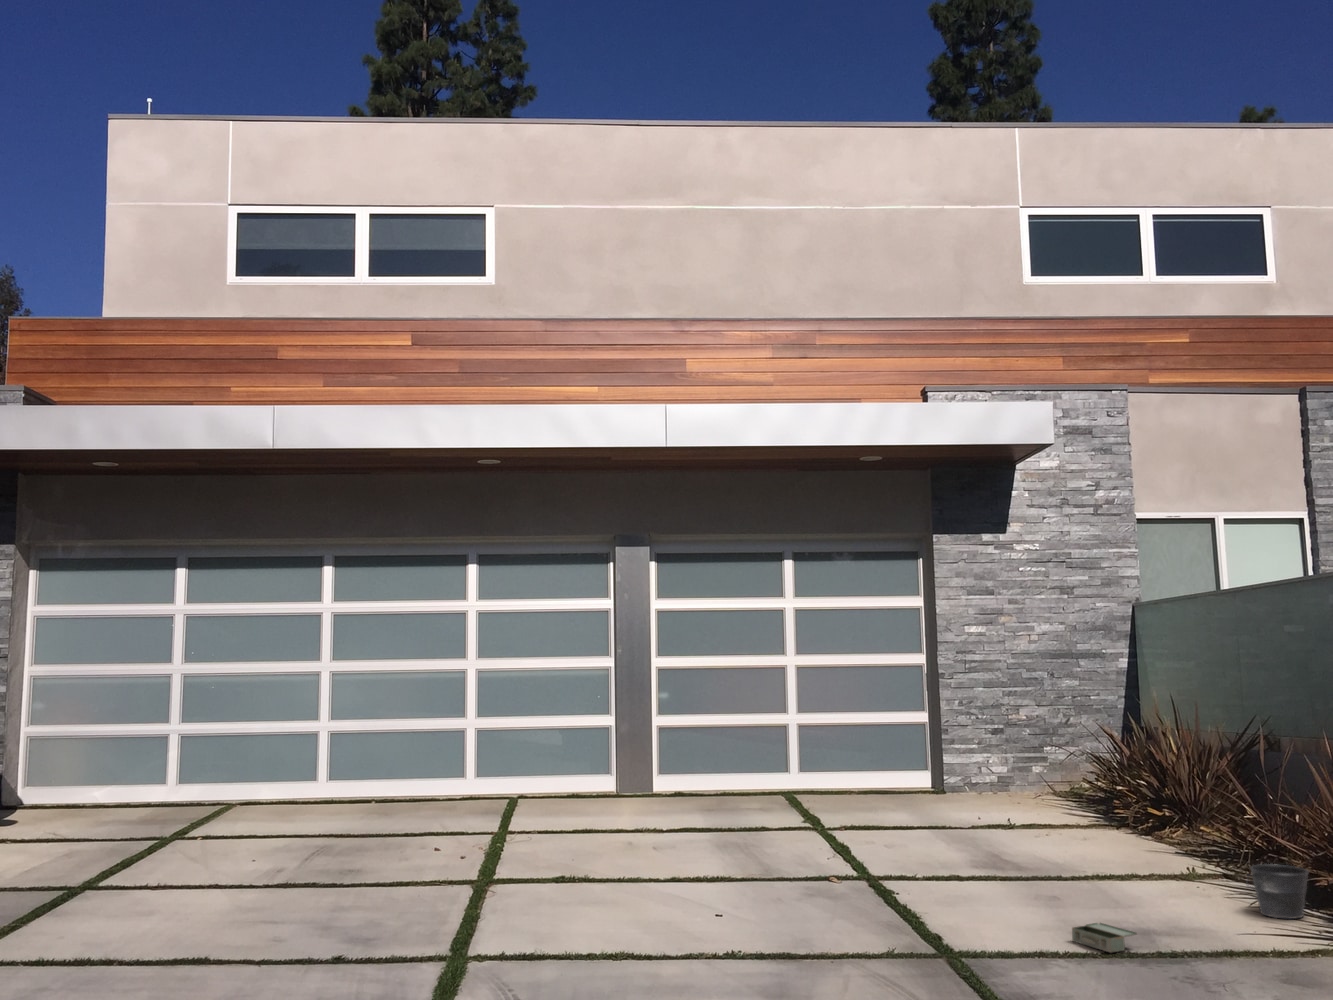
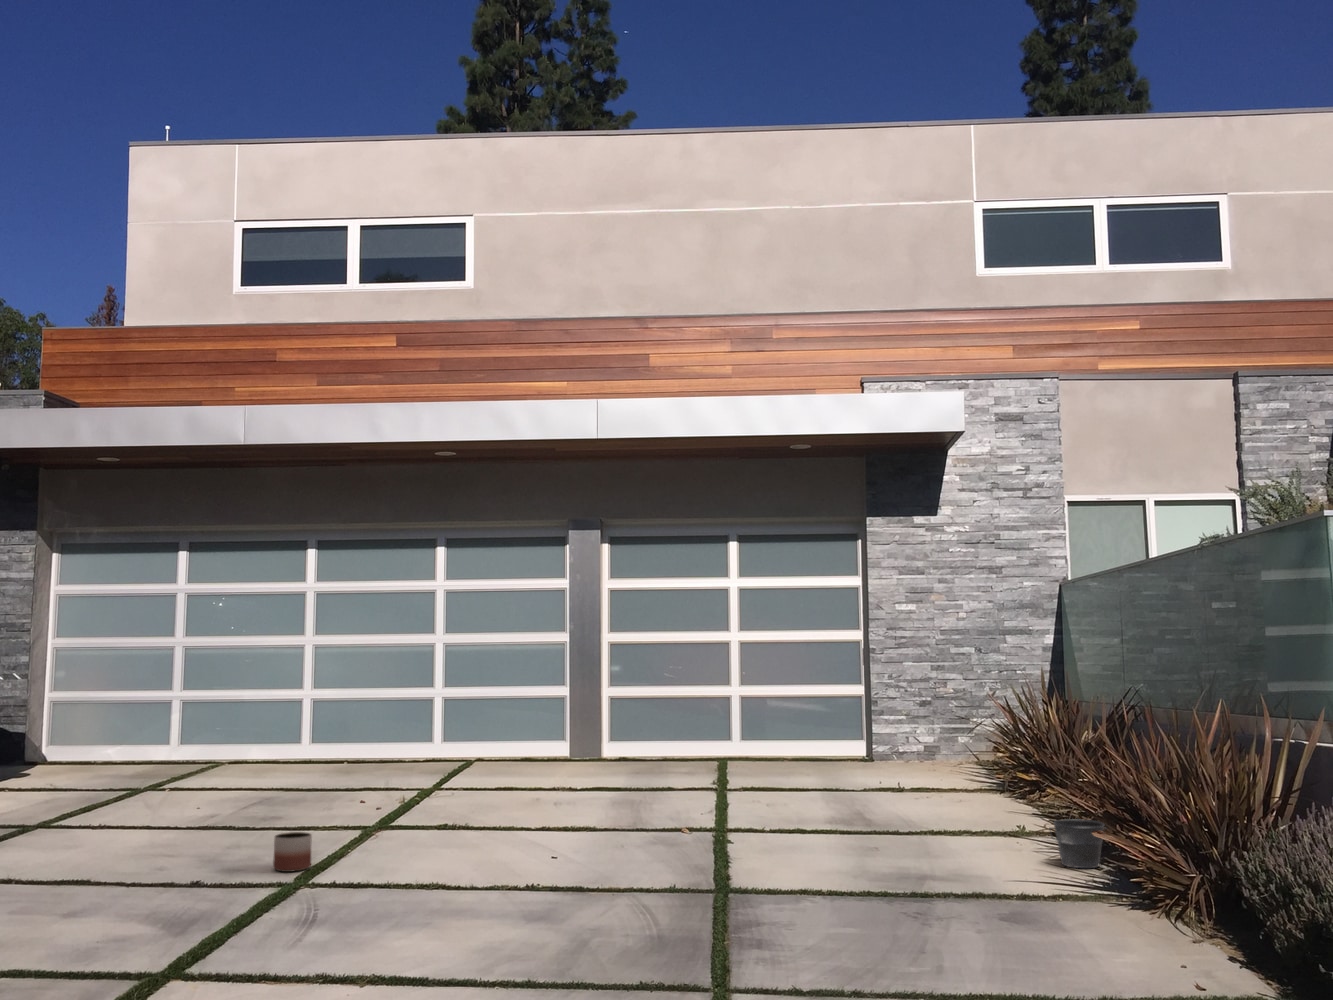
planter: none [396,898,438,945] -> present [273,832,312,872]
toolbox: present [1072,923,1137,952] -> none [862,866,915,890]

